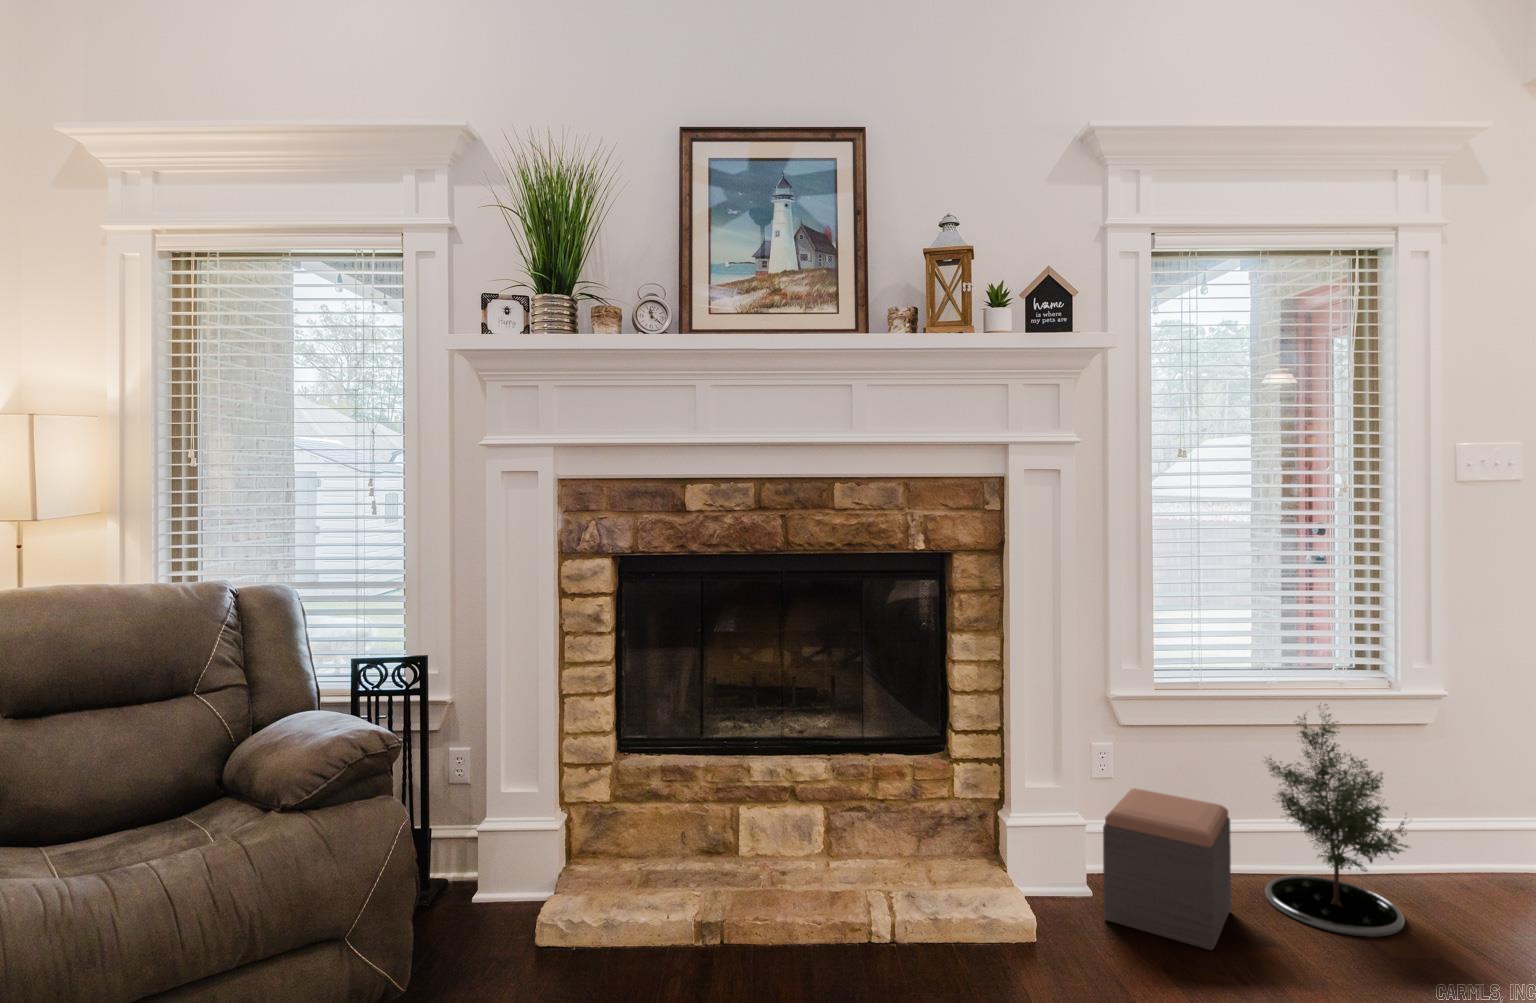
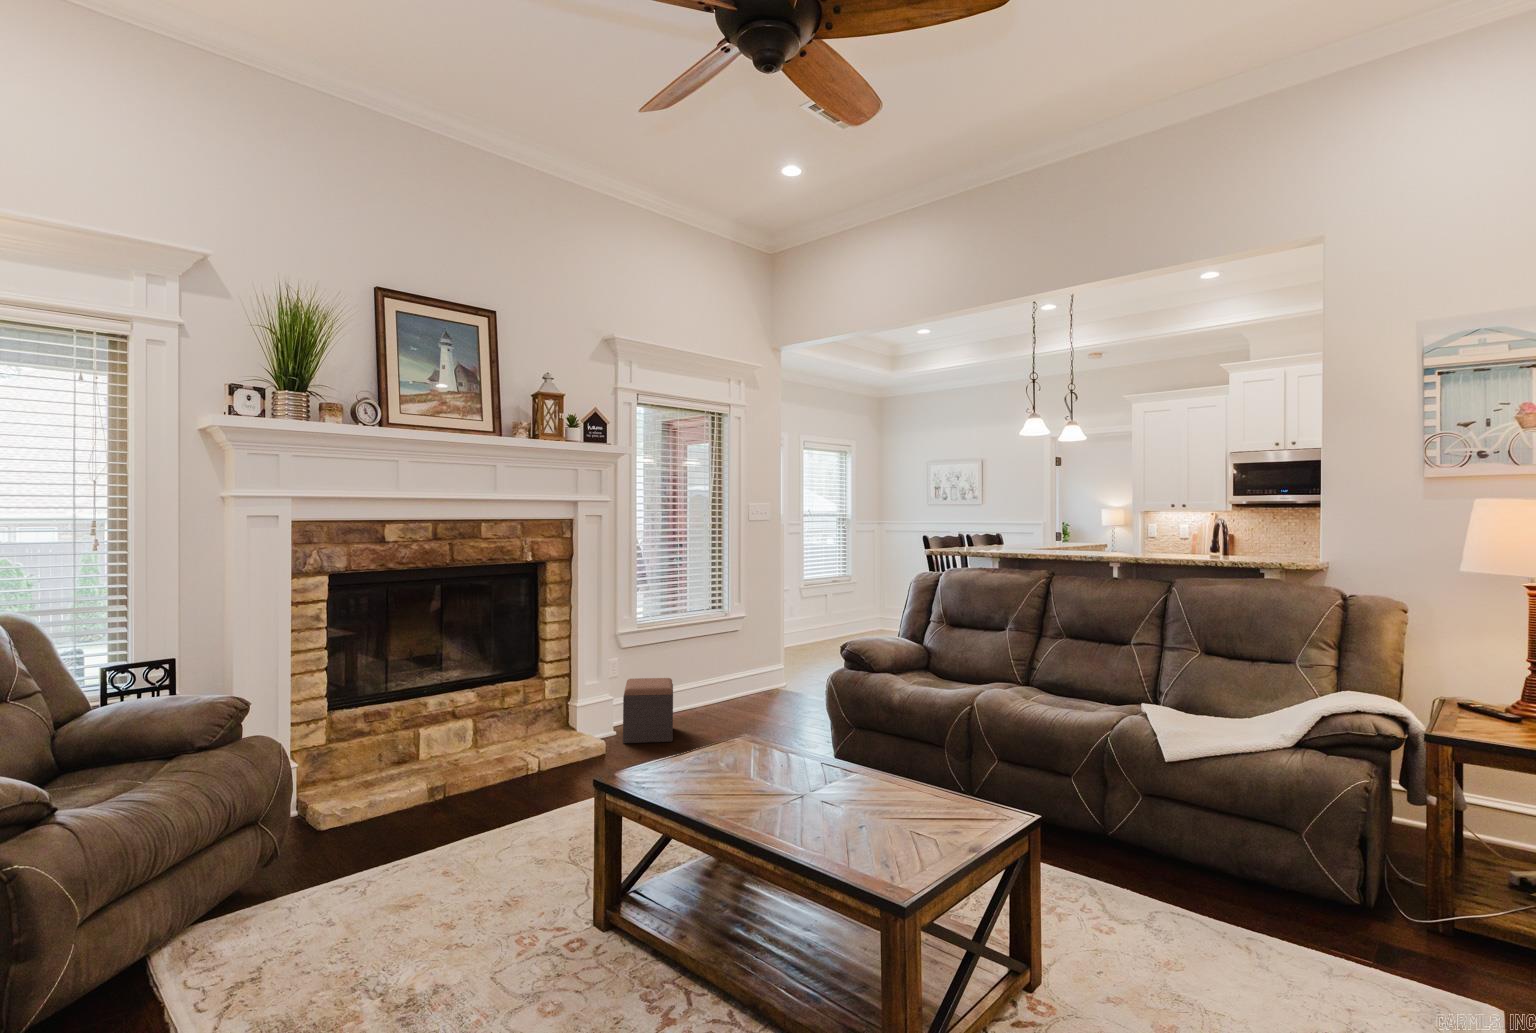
potted tree: present [1265,714,1408,937] -> none [682,624,739,725]

